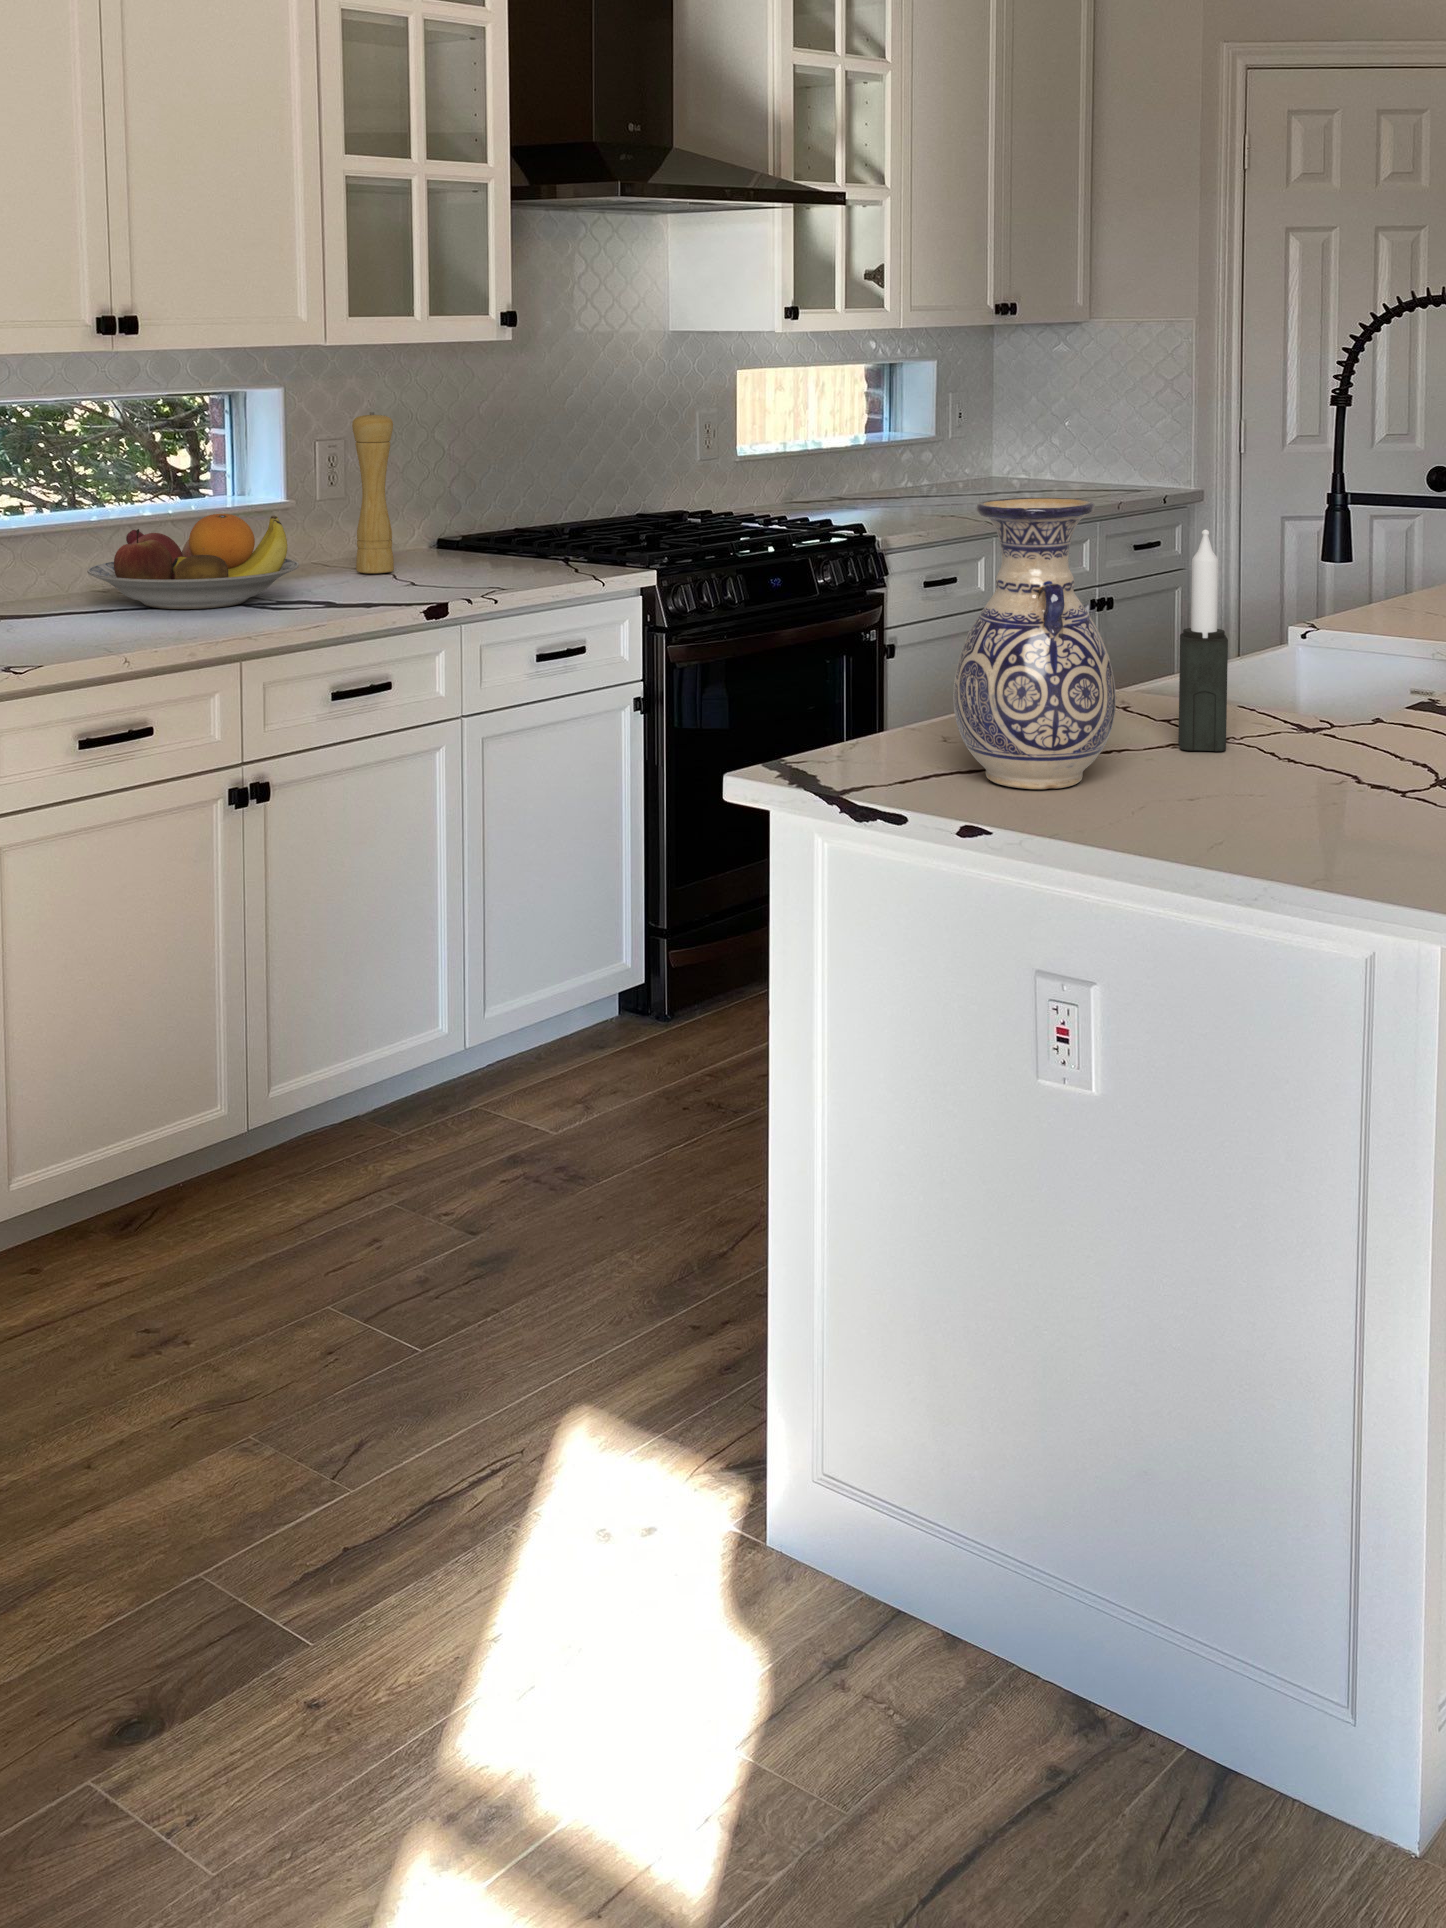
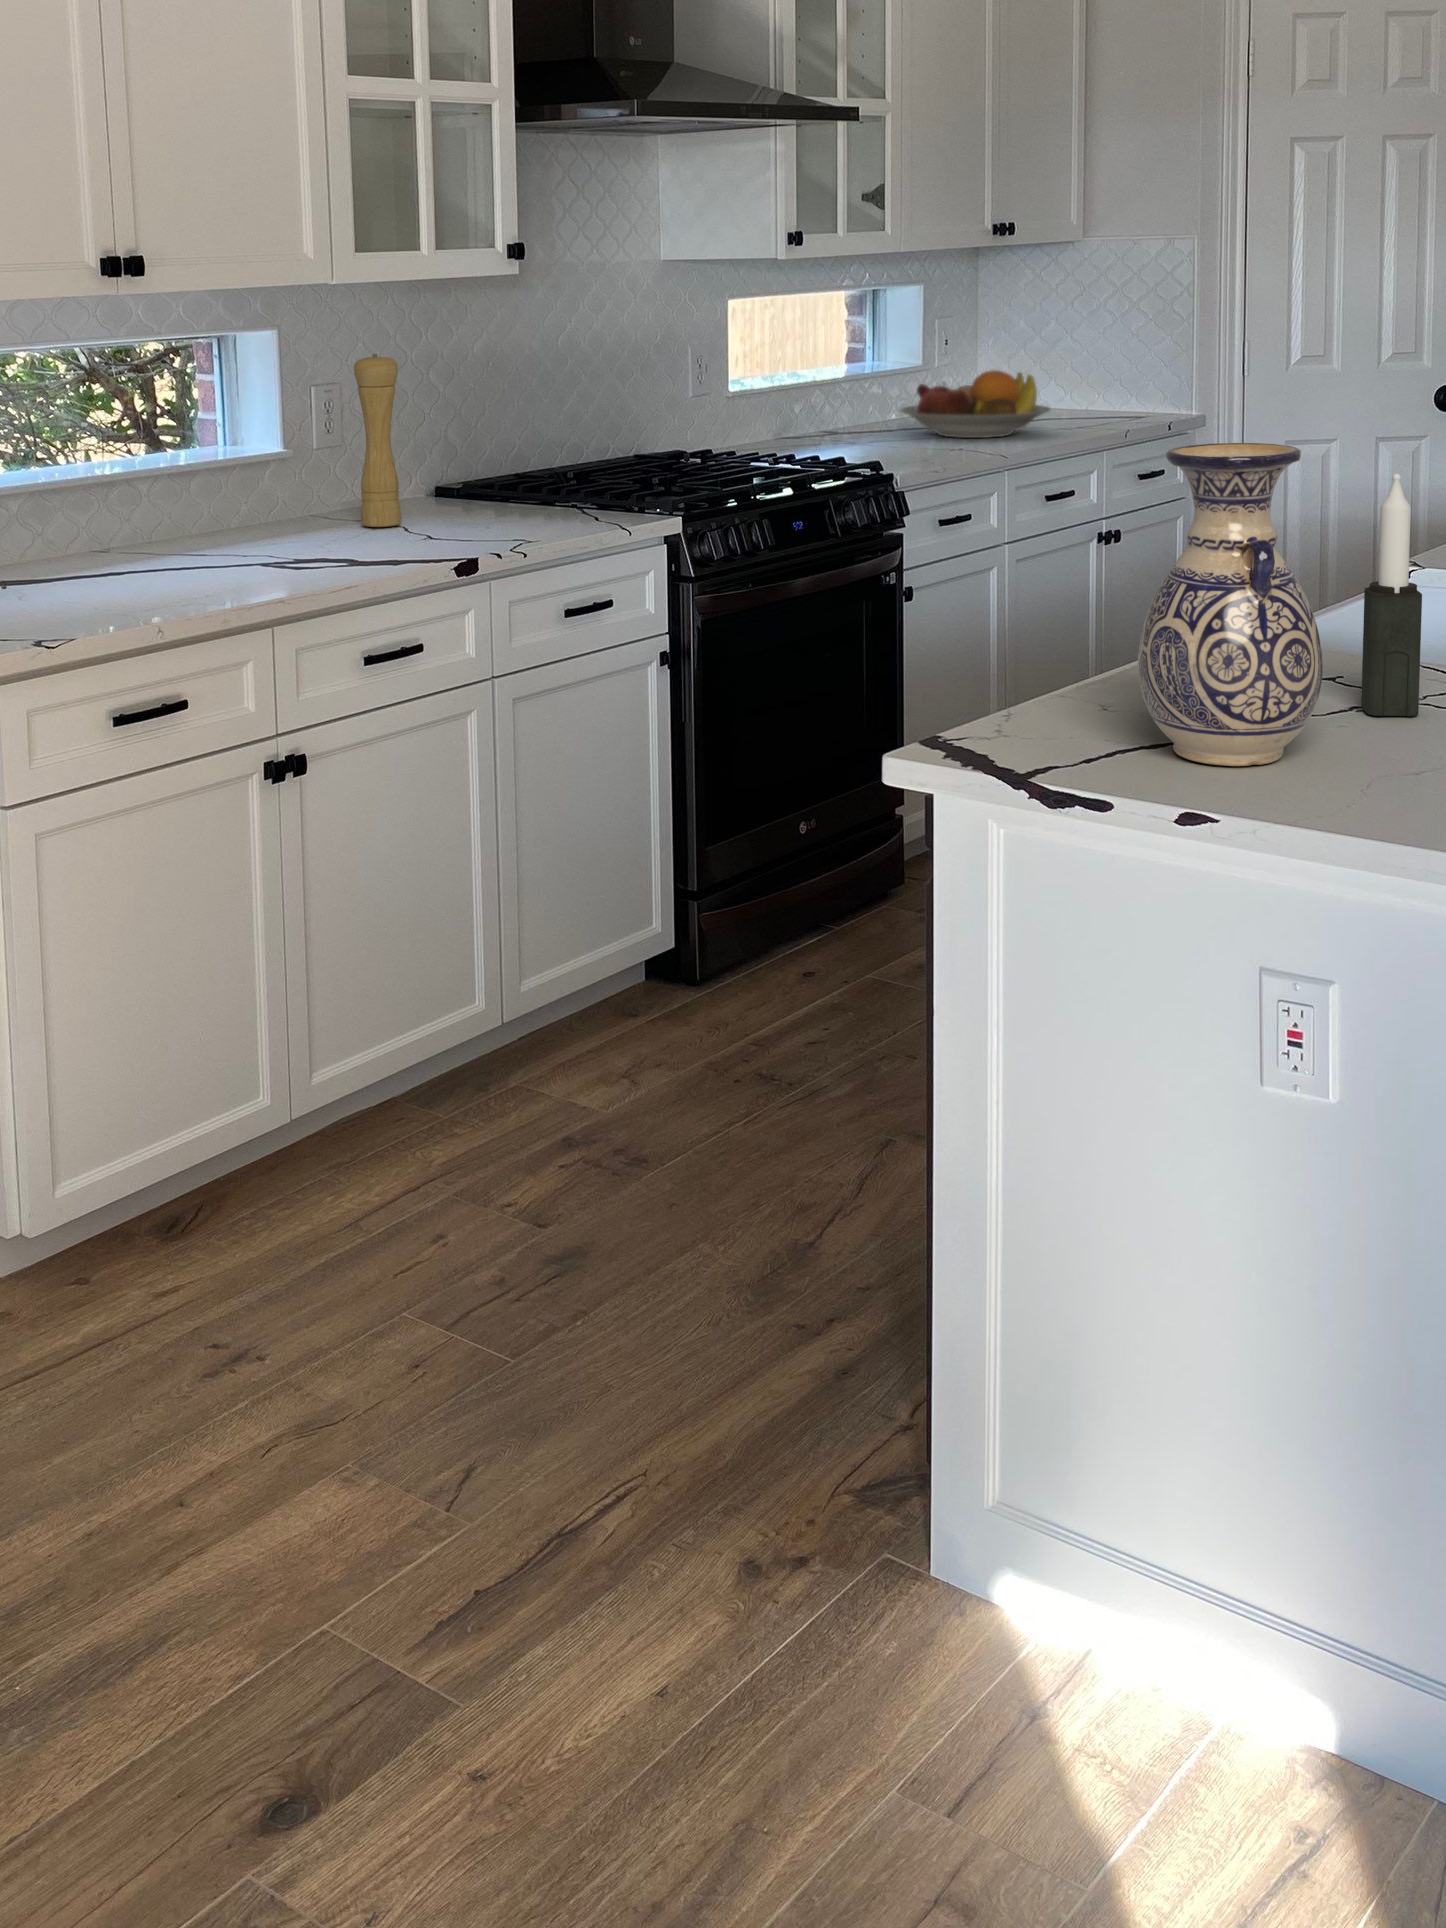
fruit bowl: present [87,514,299,609] -> present [901,370,1050,438]

